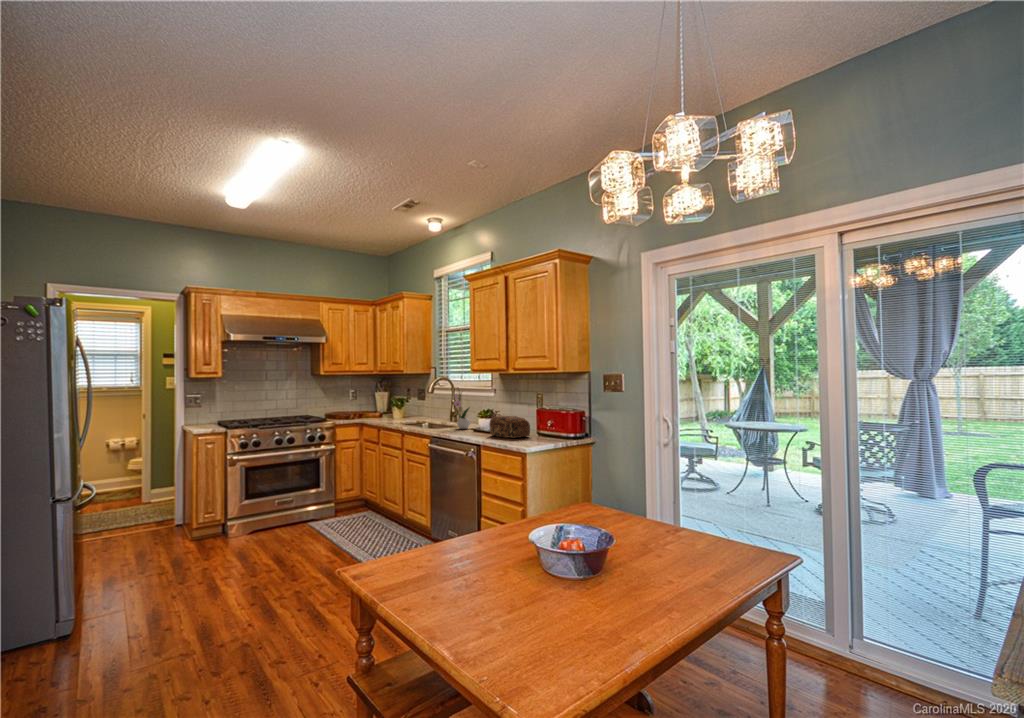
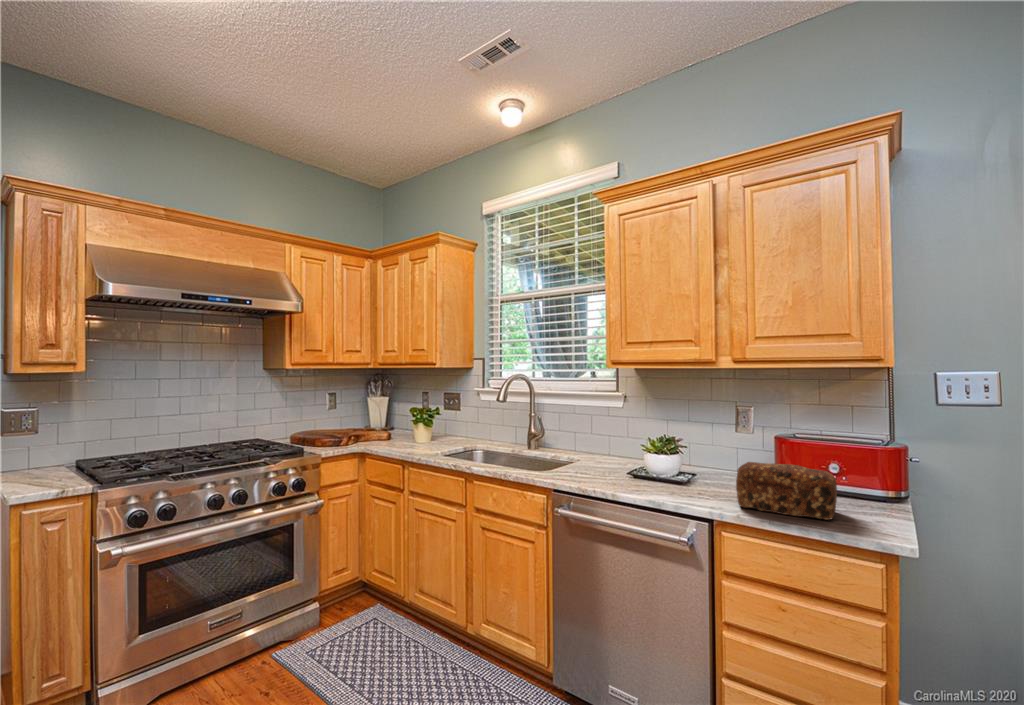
flower arrangement: present [454,388,471,429] -> none [587,397,624,478]

